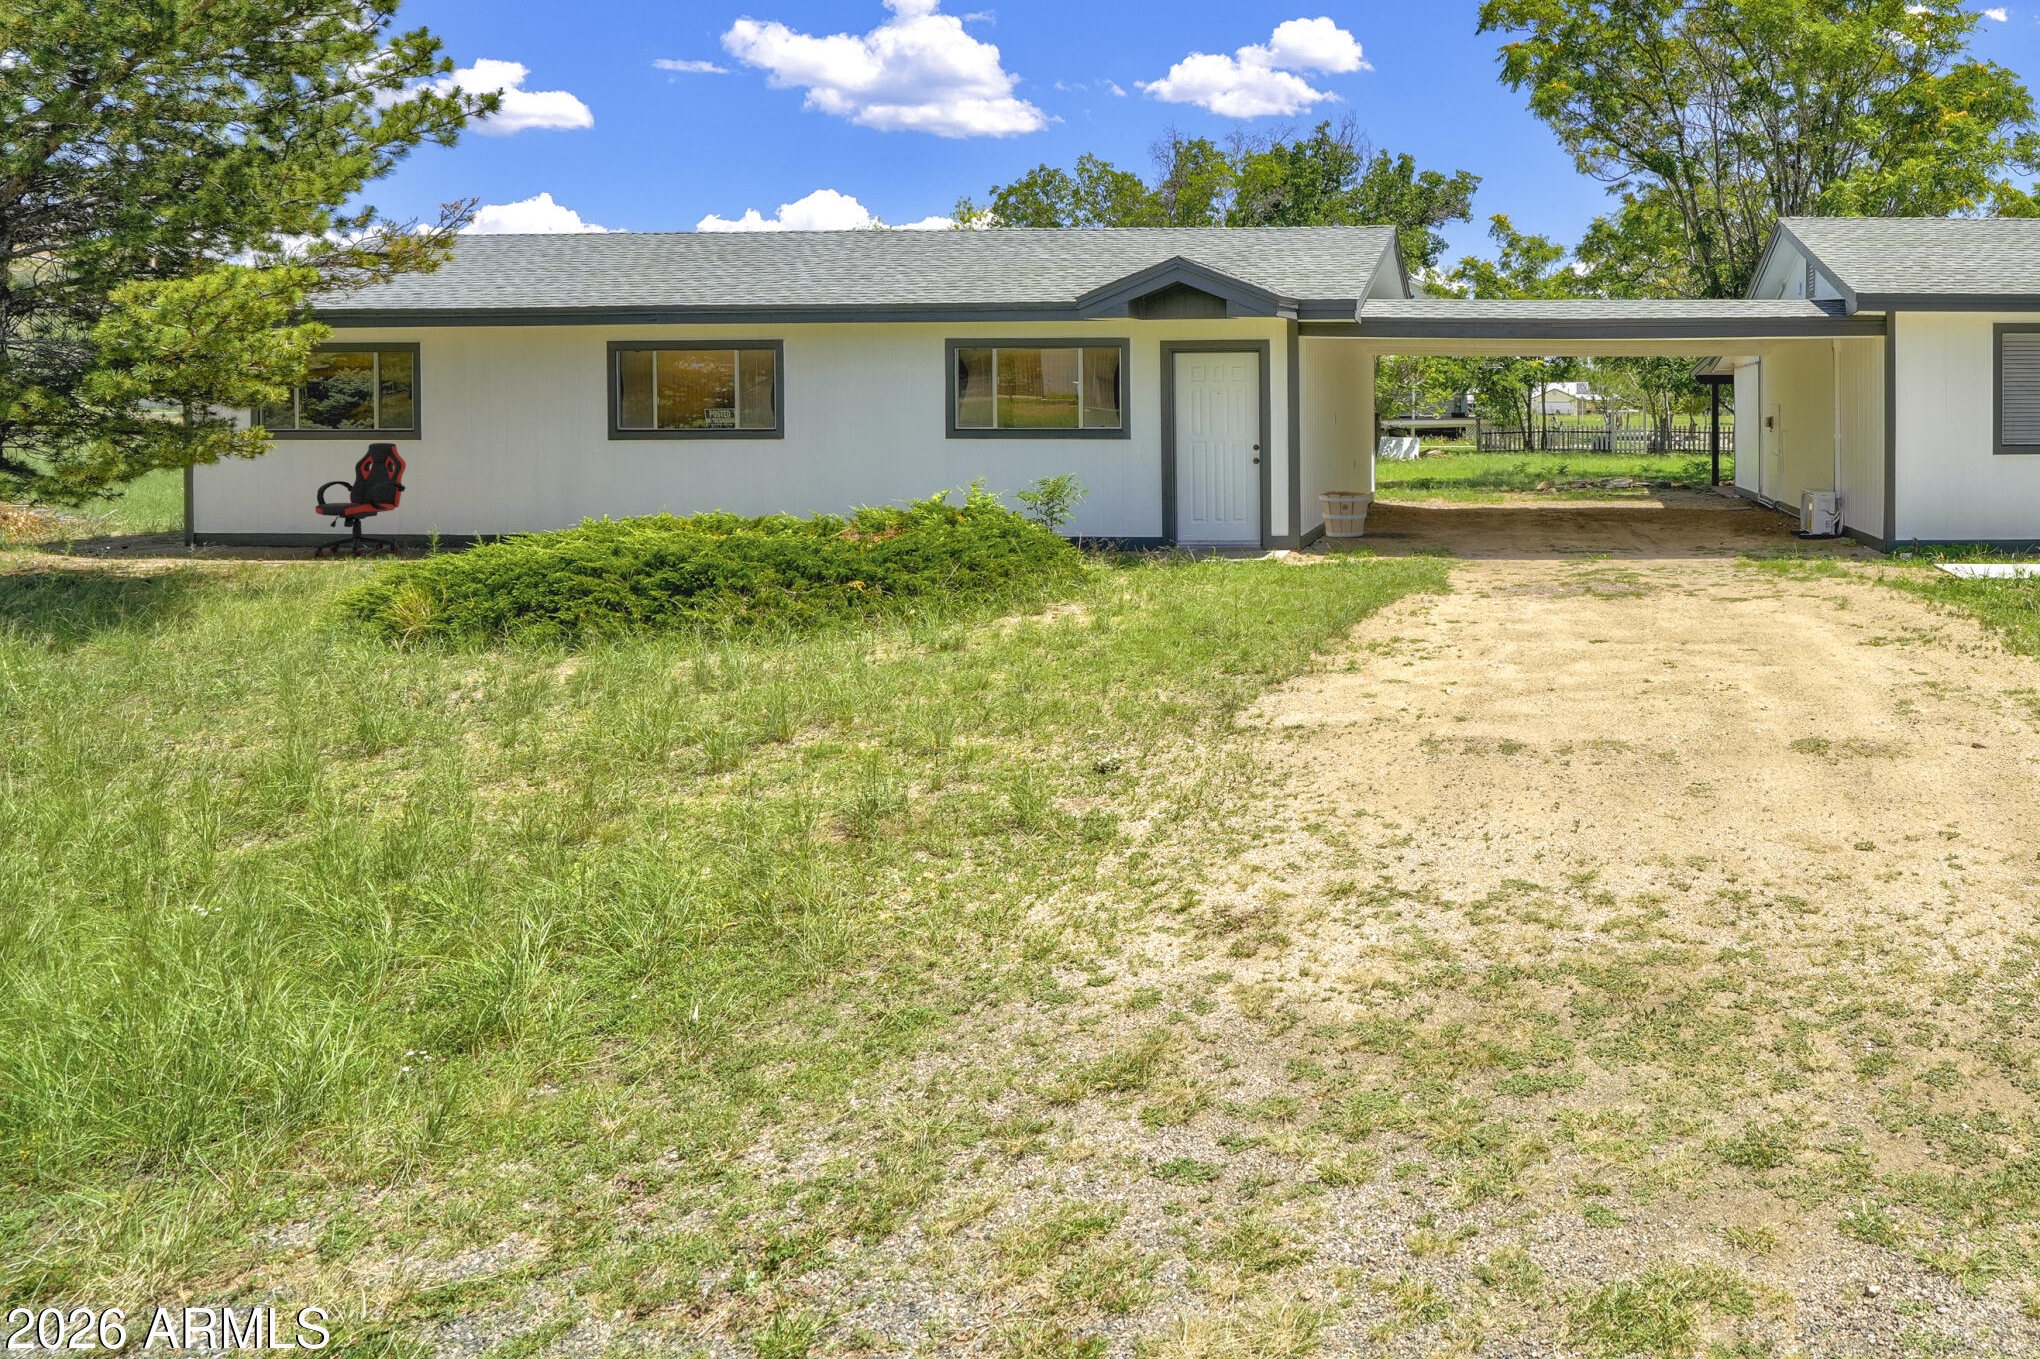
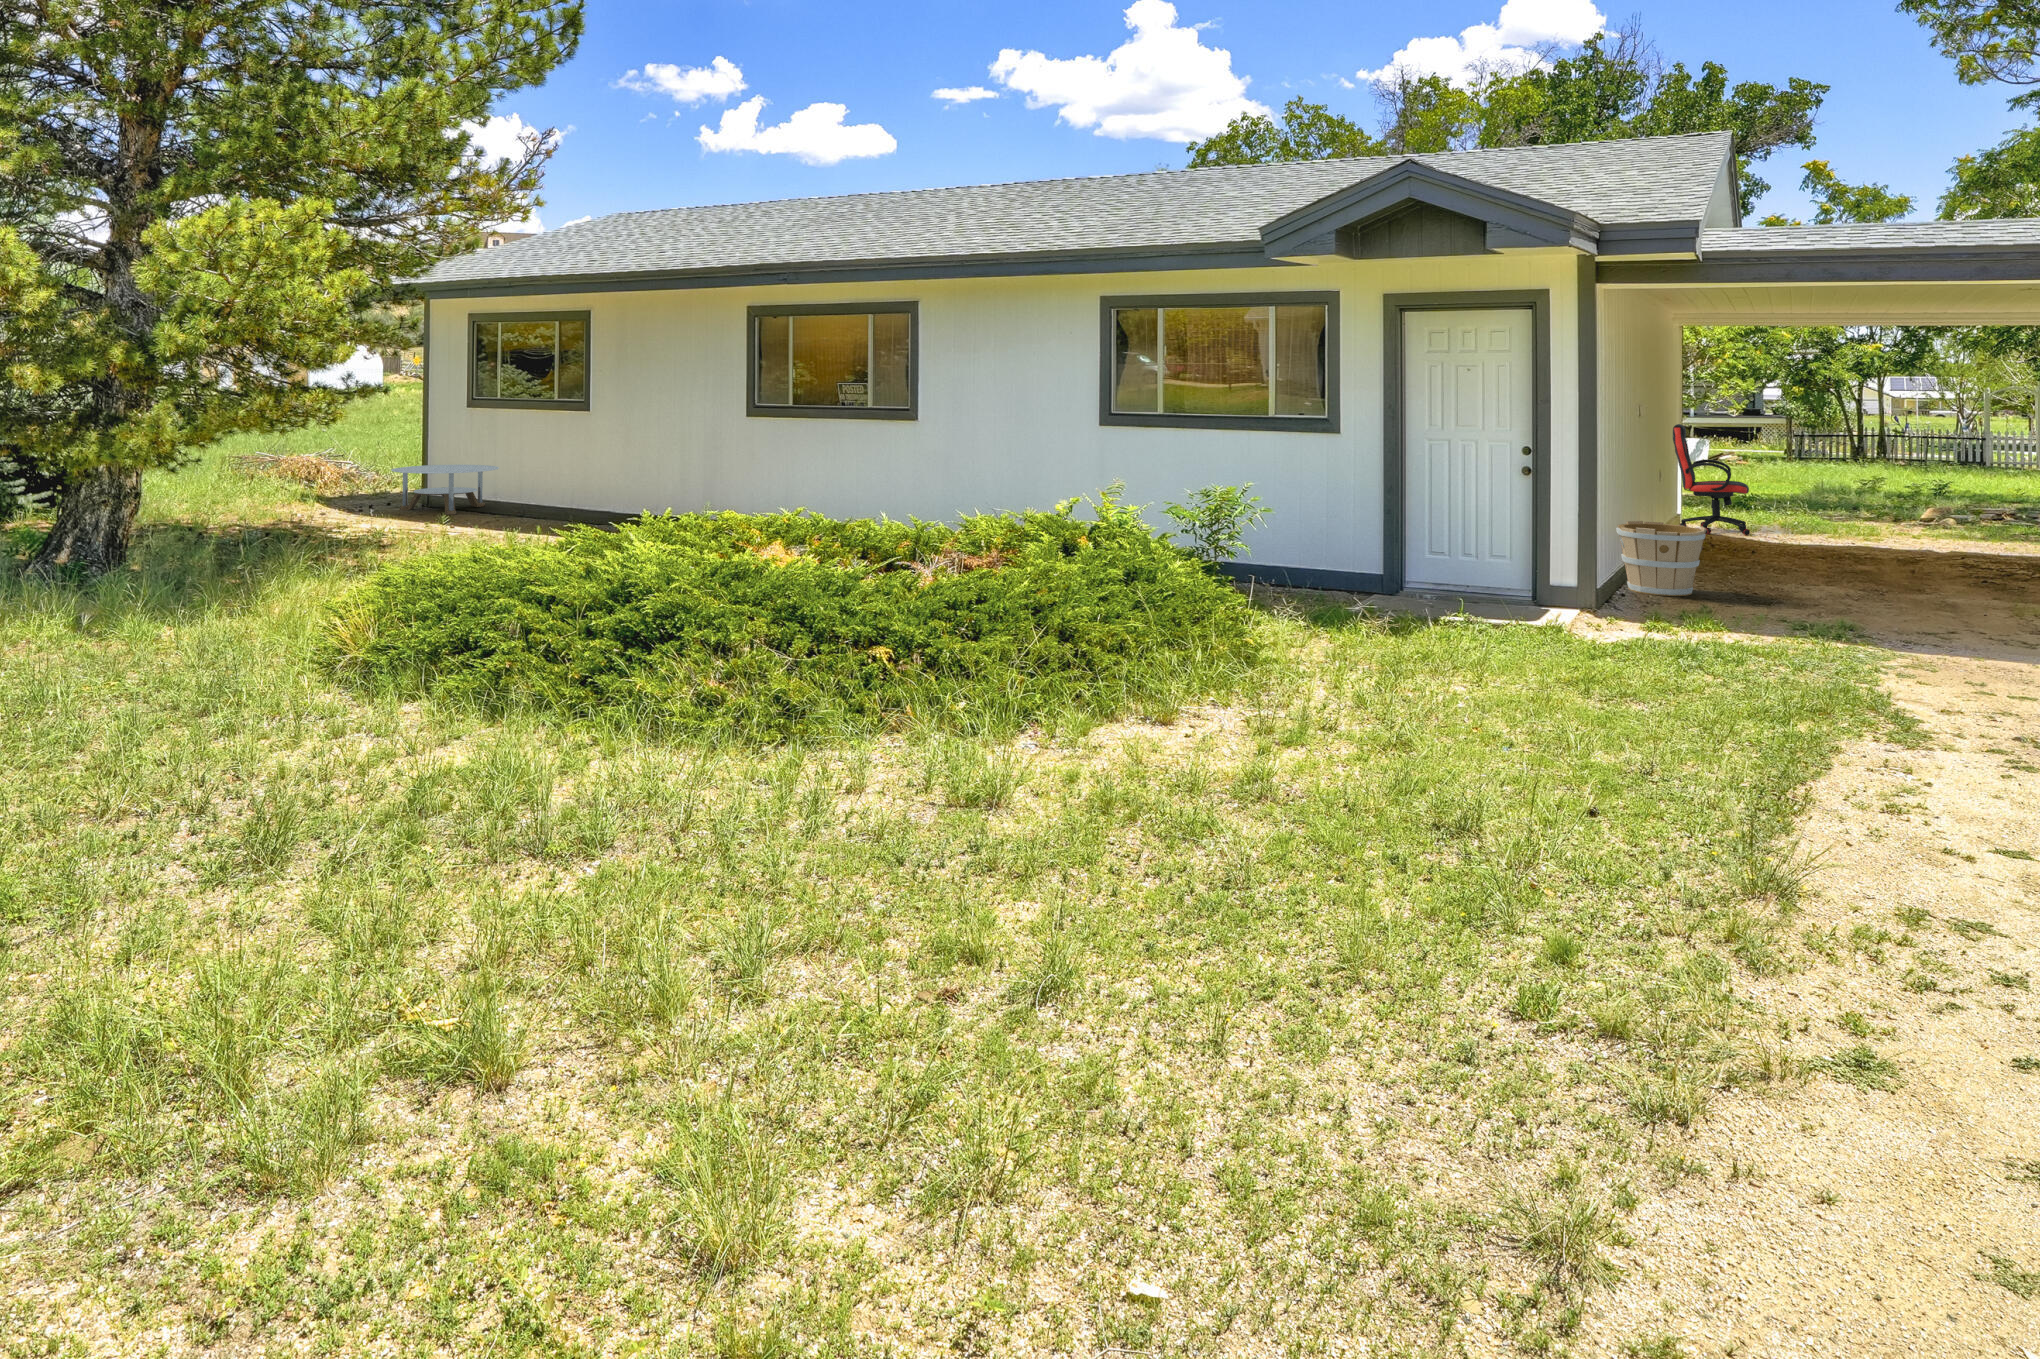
chair: present [314,443,406,557] -> present [1673,424,1750,535]
round table: none [125,505,273,558] -> present [391,465,499,515]

